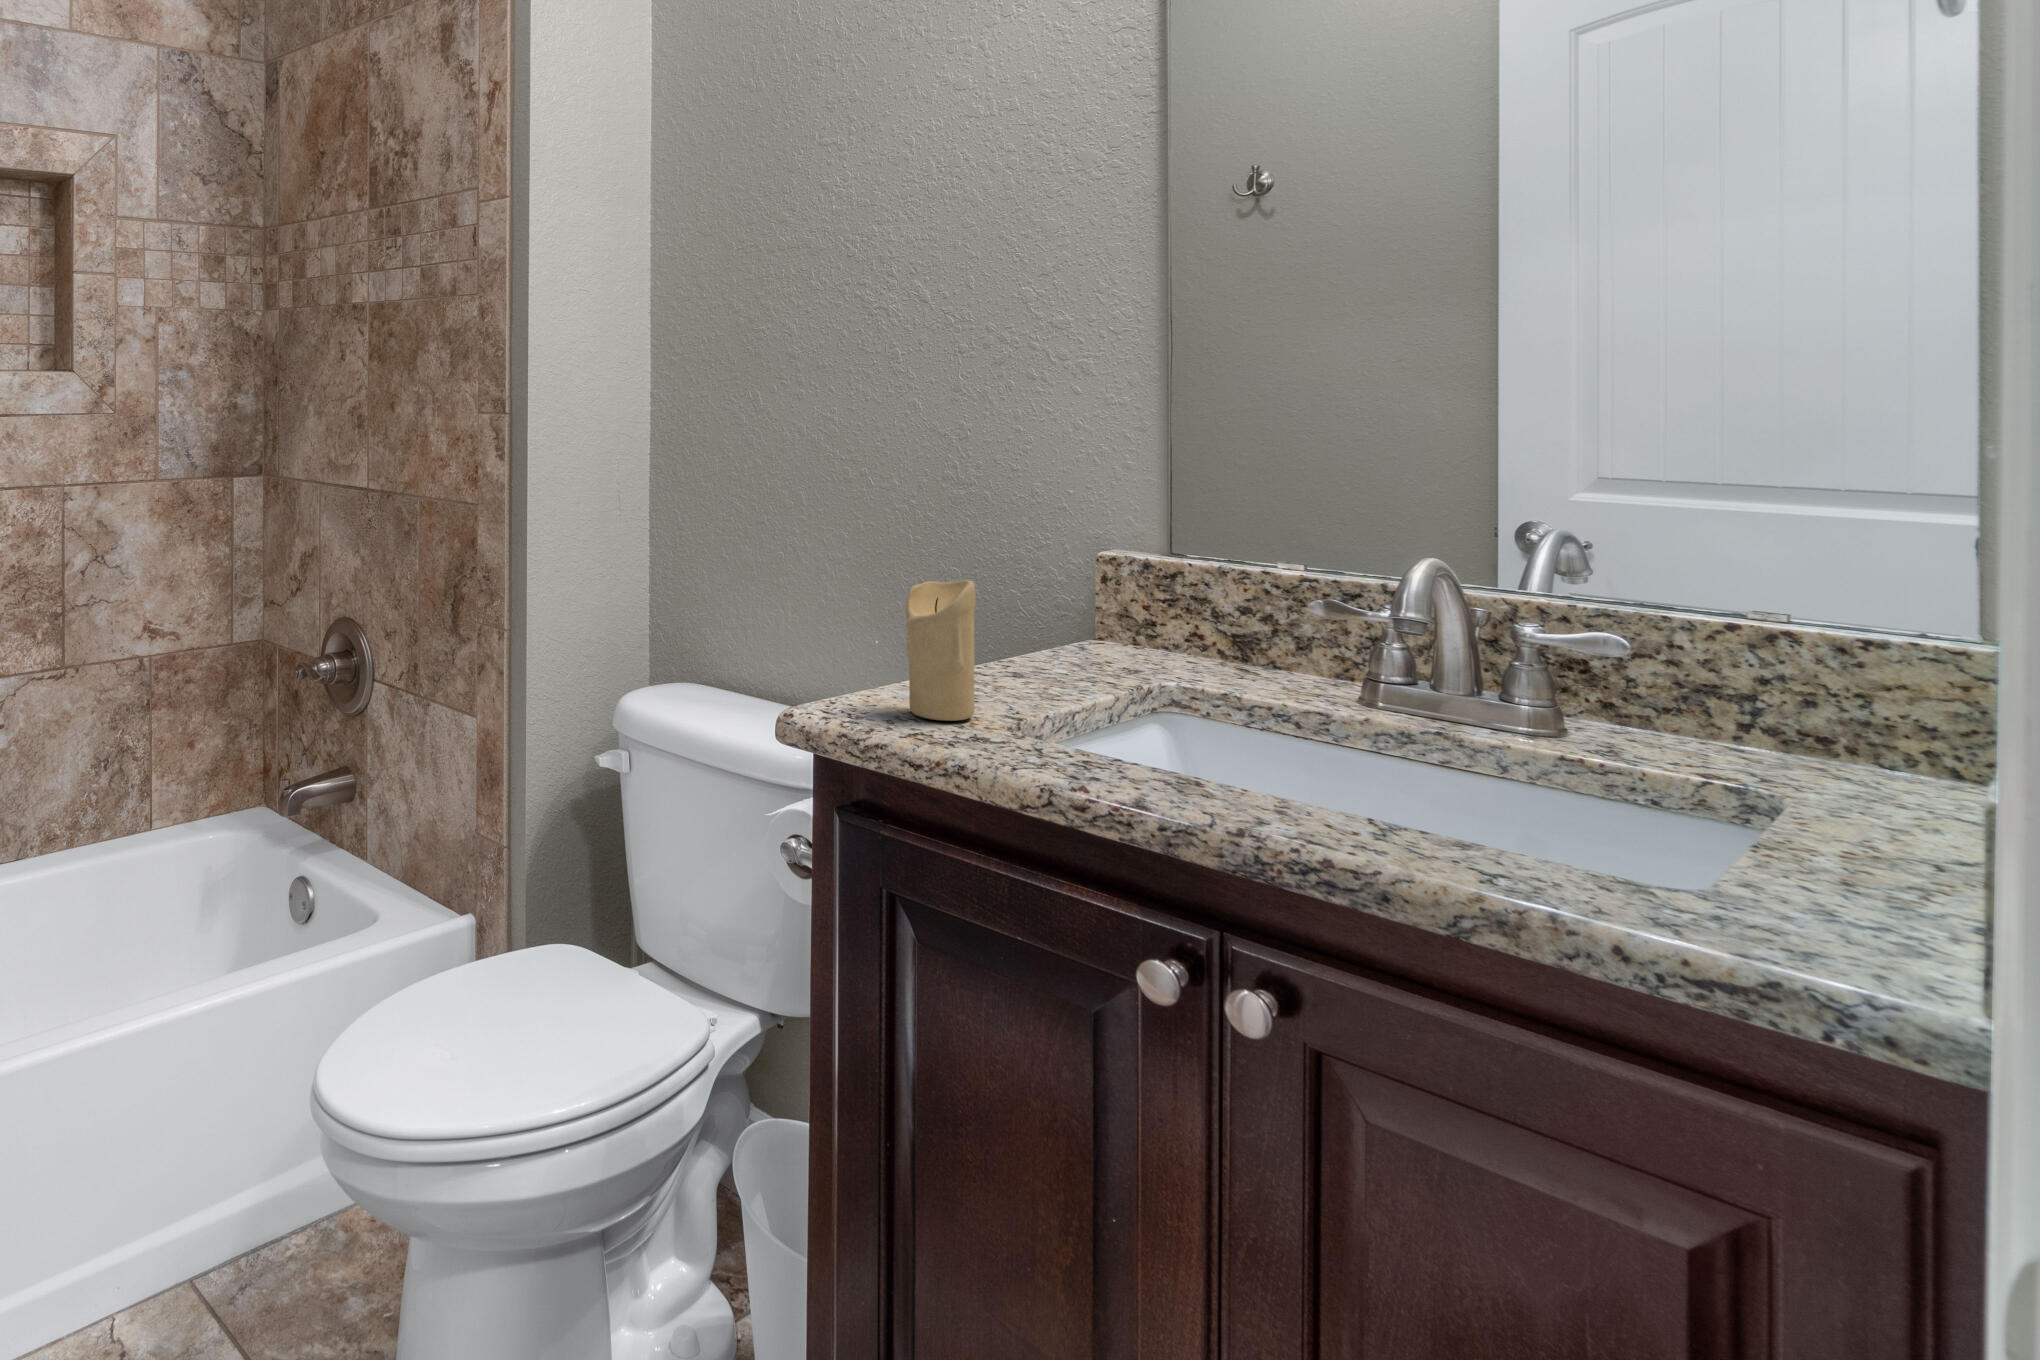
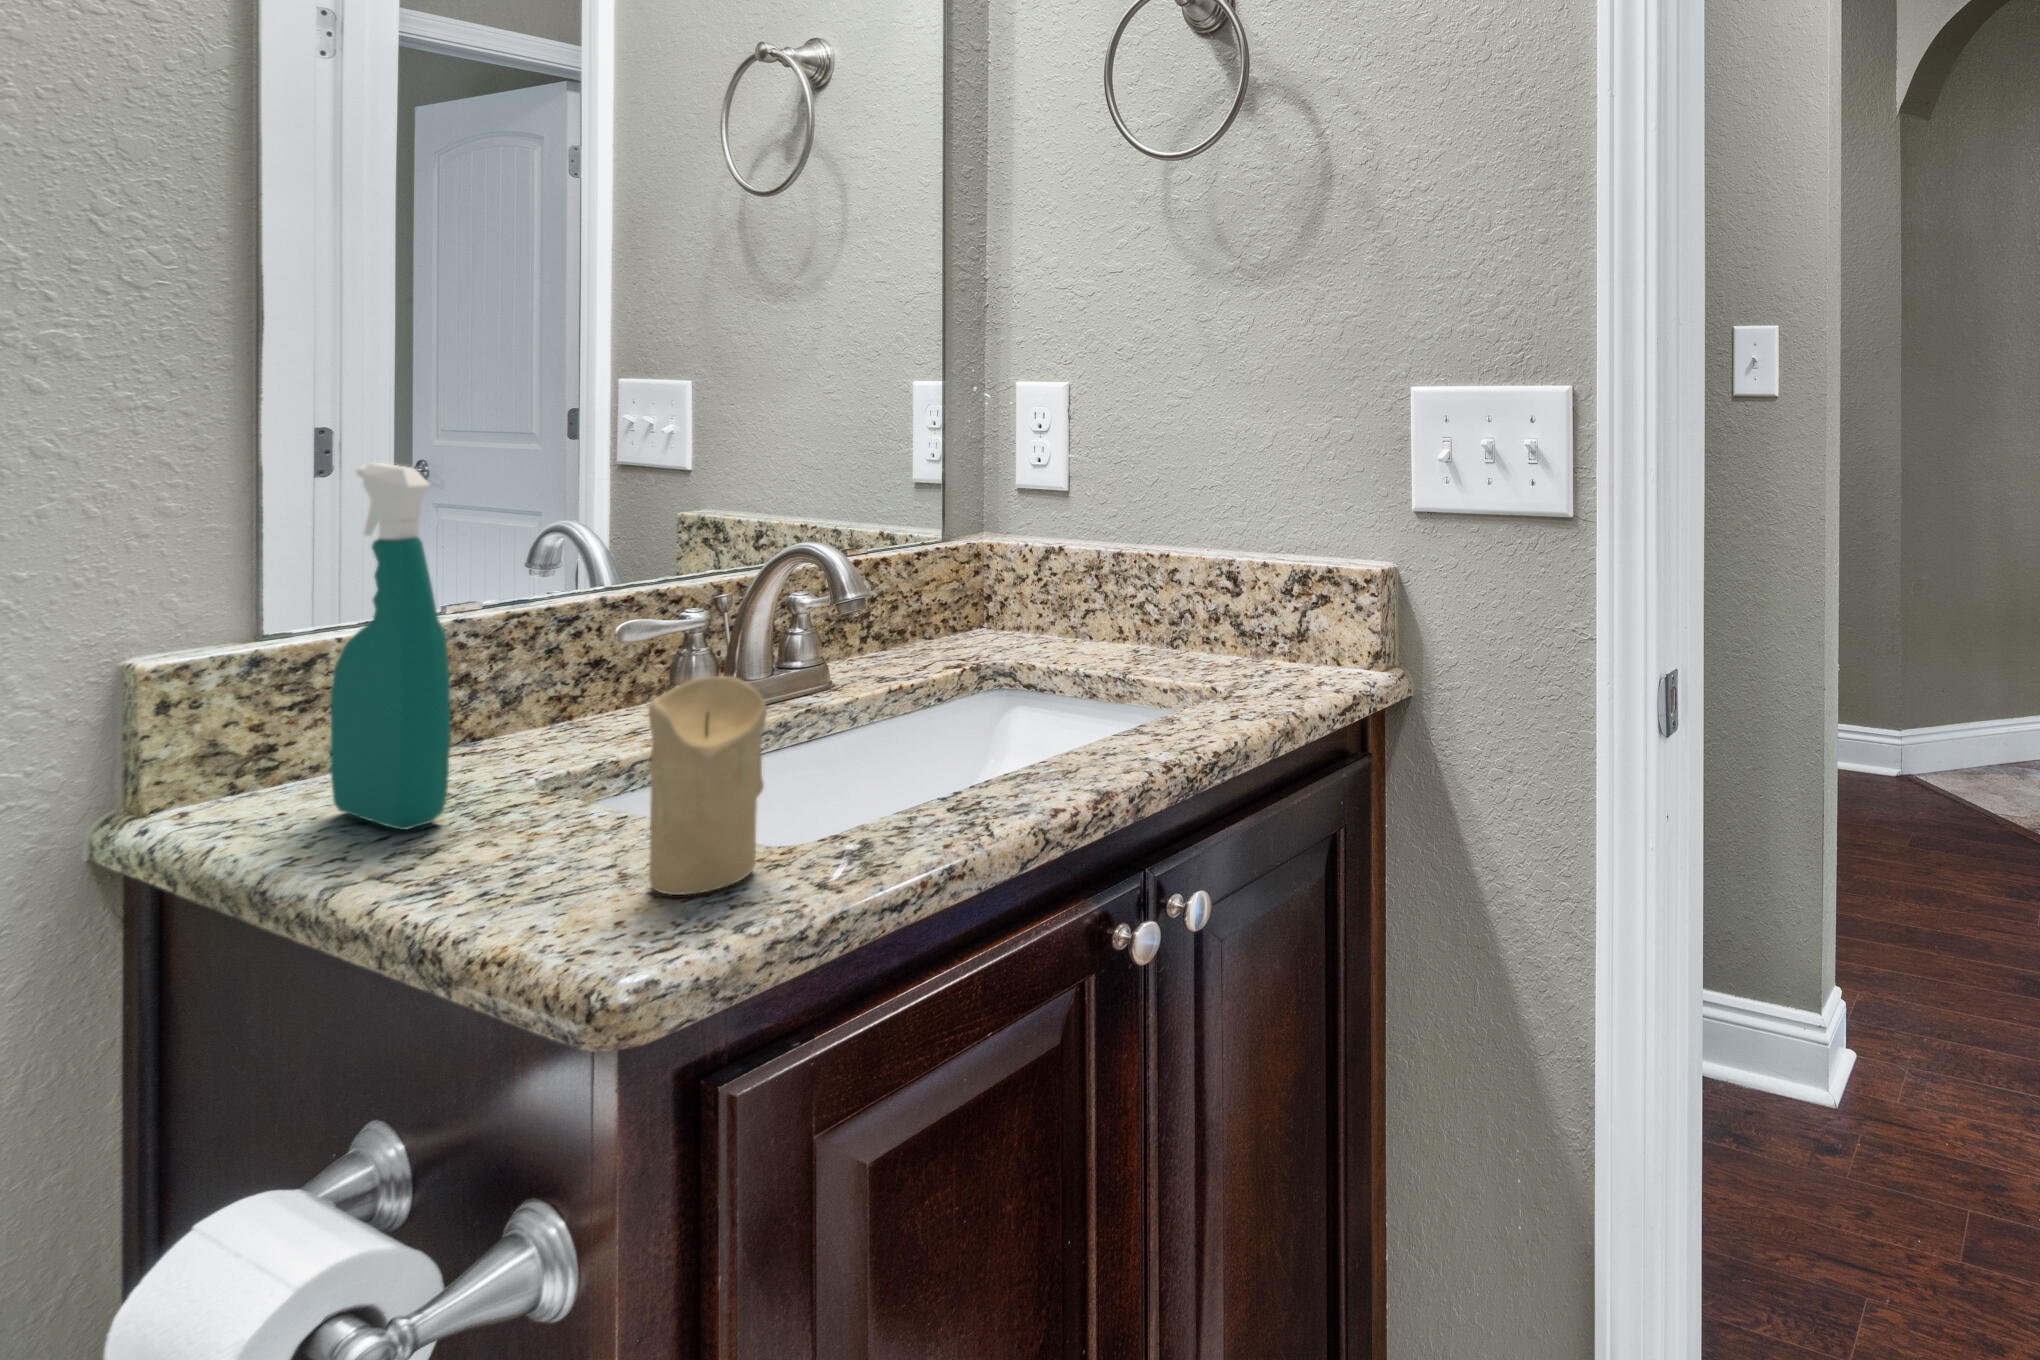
spray bottle: none [1041,432,1113,671] -> present [330,463,451,830]

